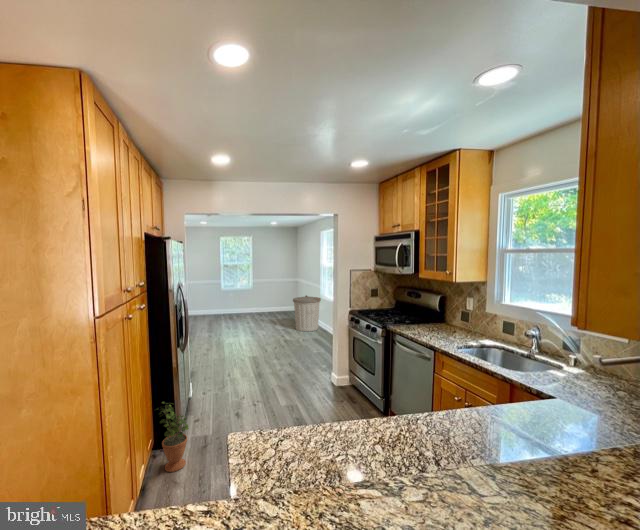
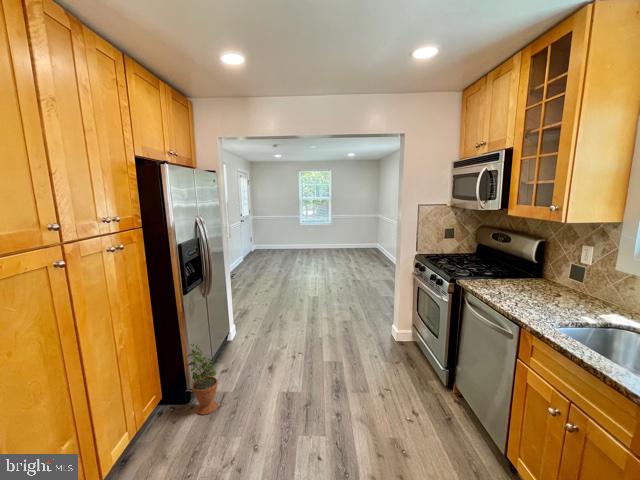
trash can: present [293,295,321,331] -> none [366,233,398,272]

